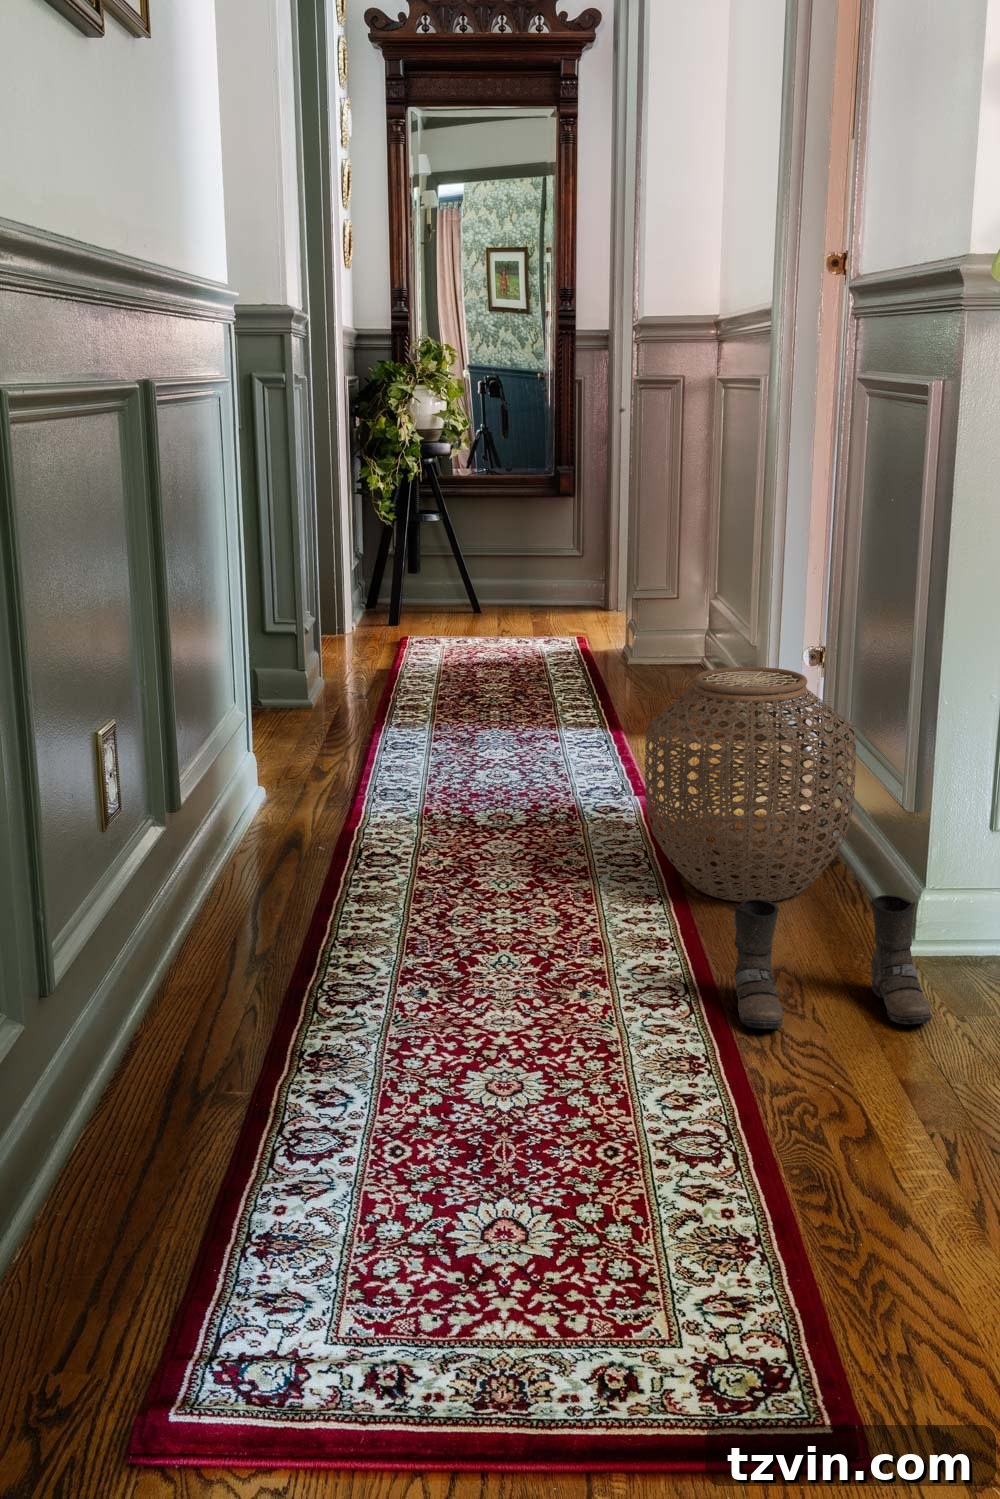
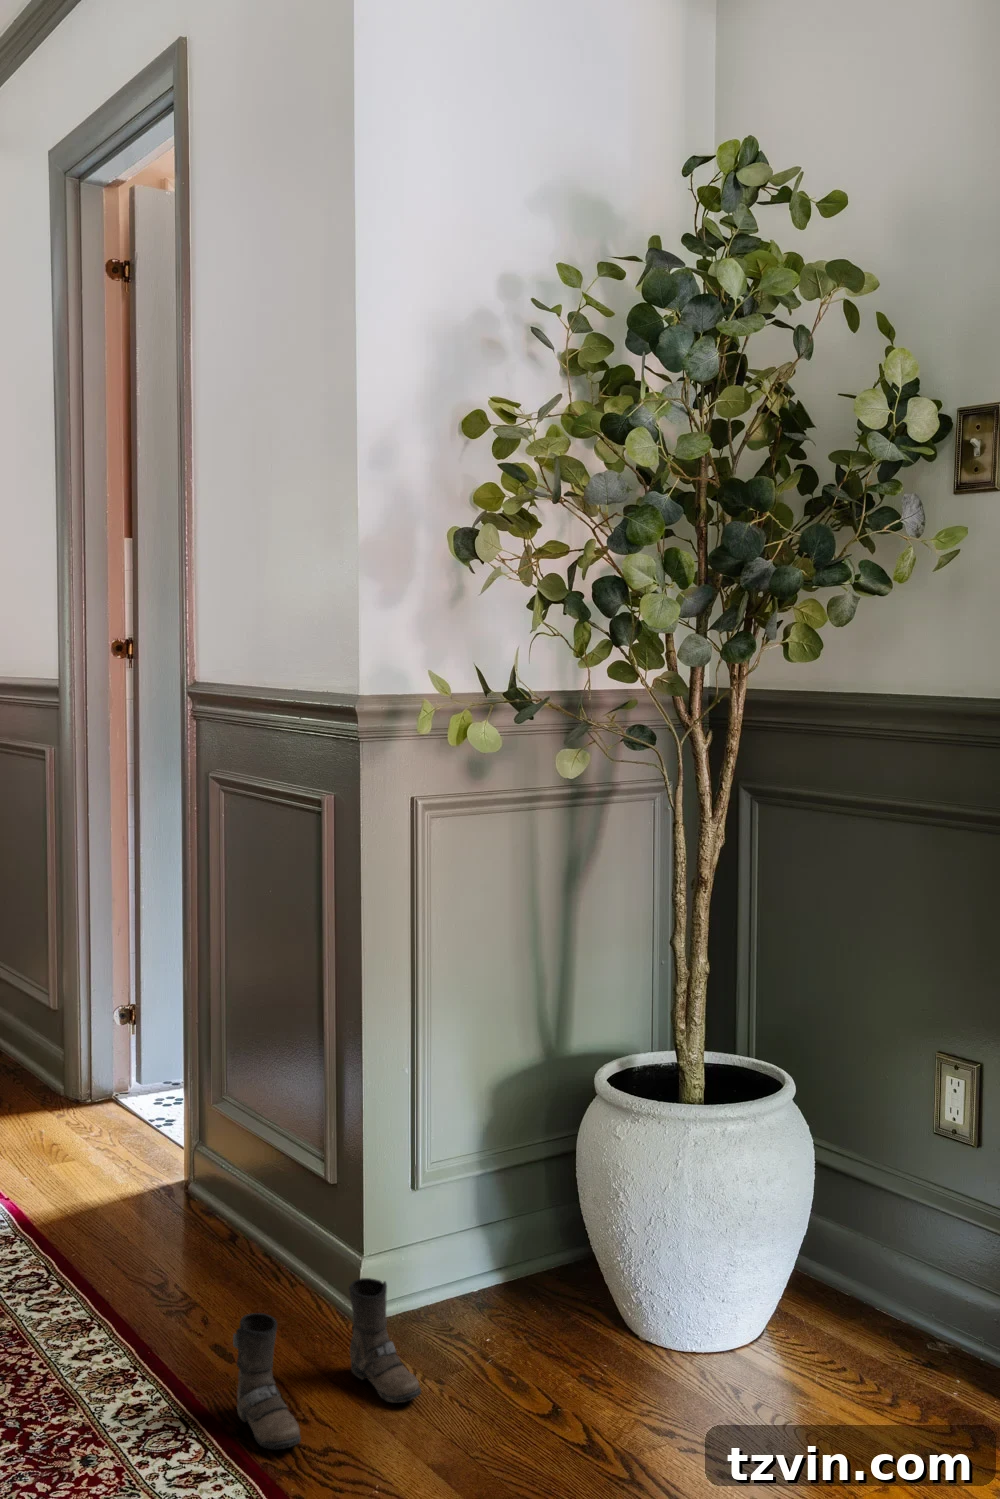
woven basket: present [645,667,856,902] -> none [60,1063,267,1306]

